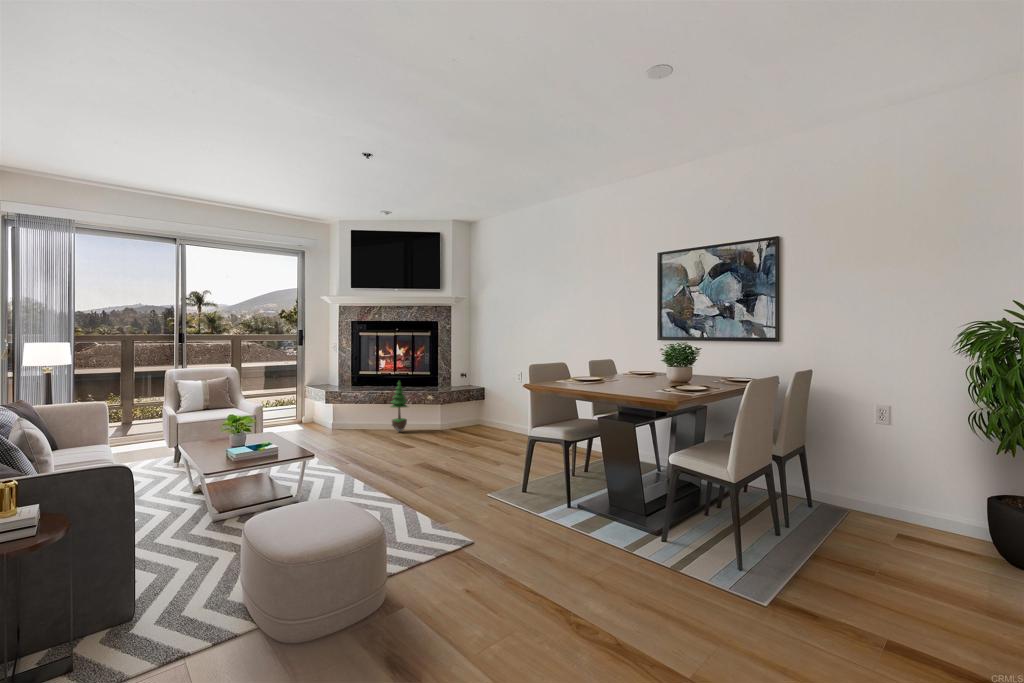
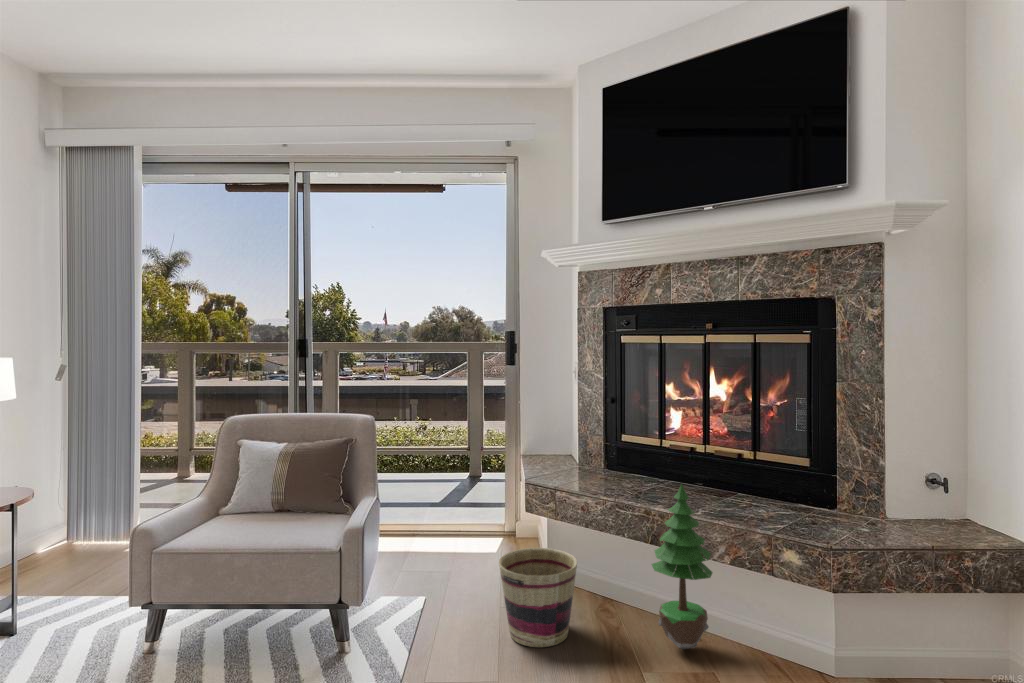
basket: none [336,410,365,439] -> present [499,548,577,647]

